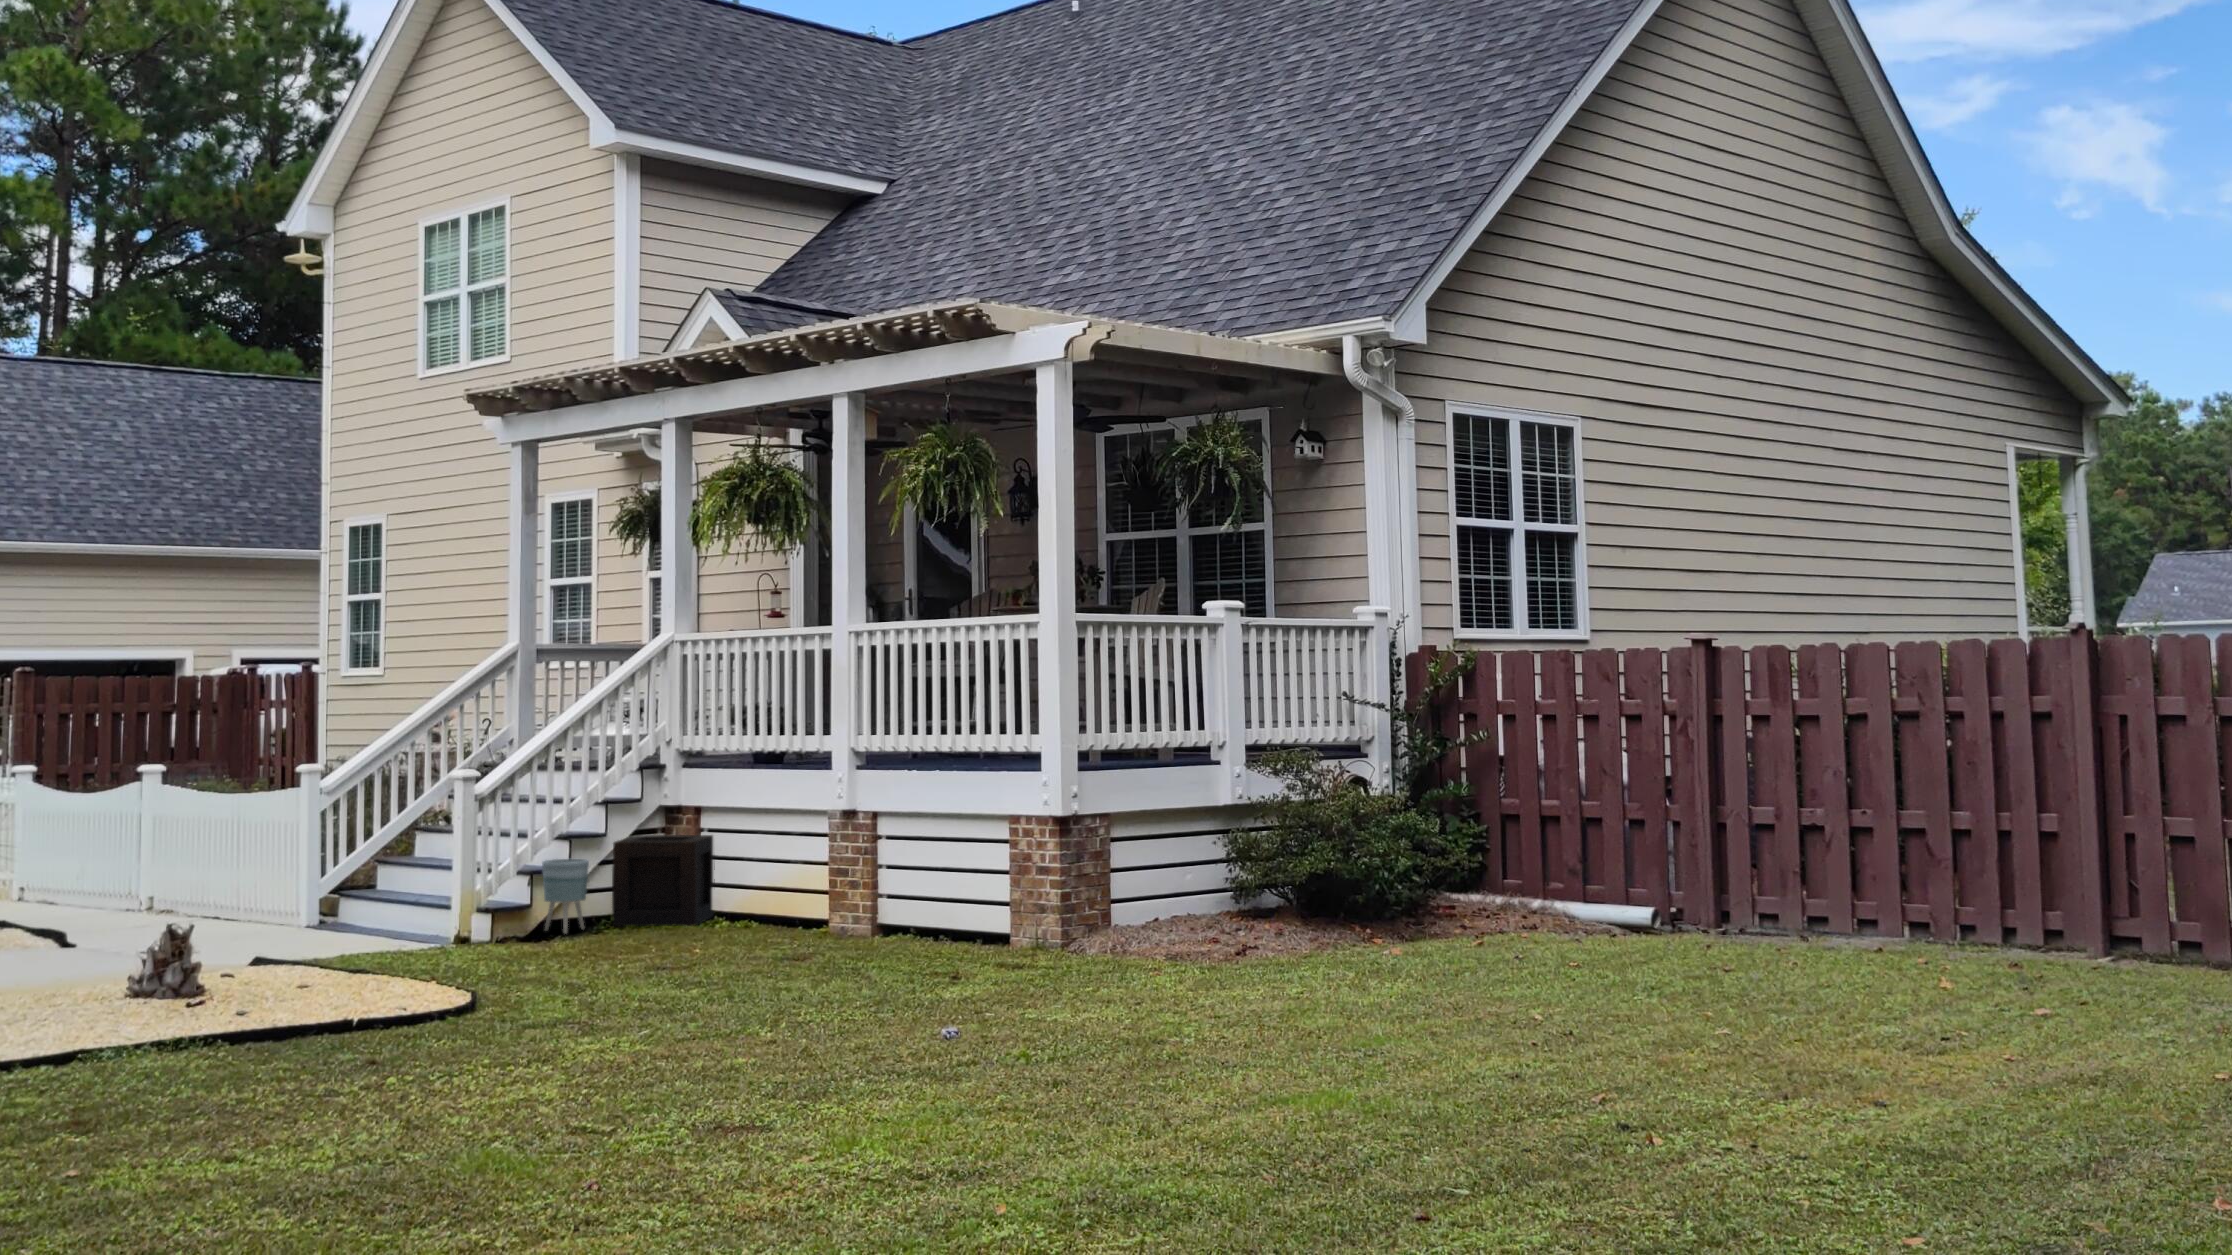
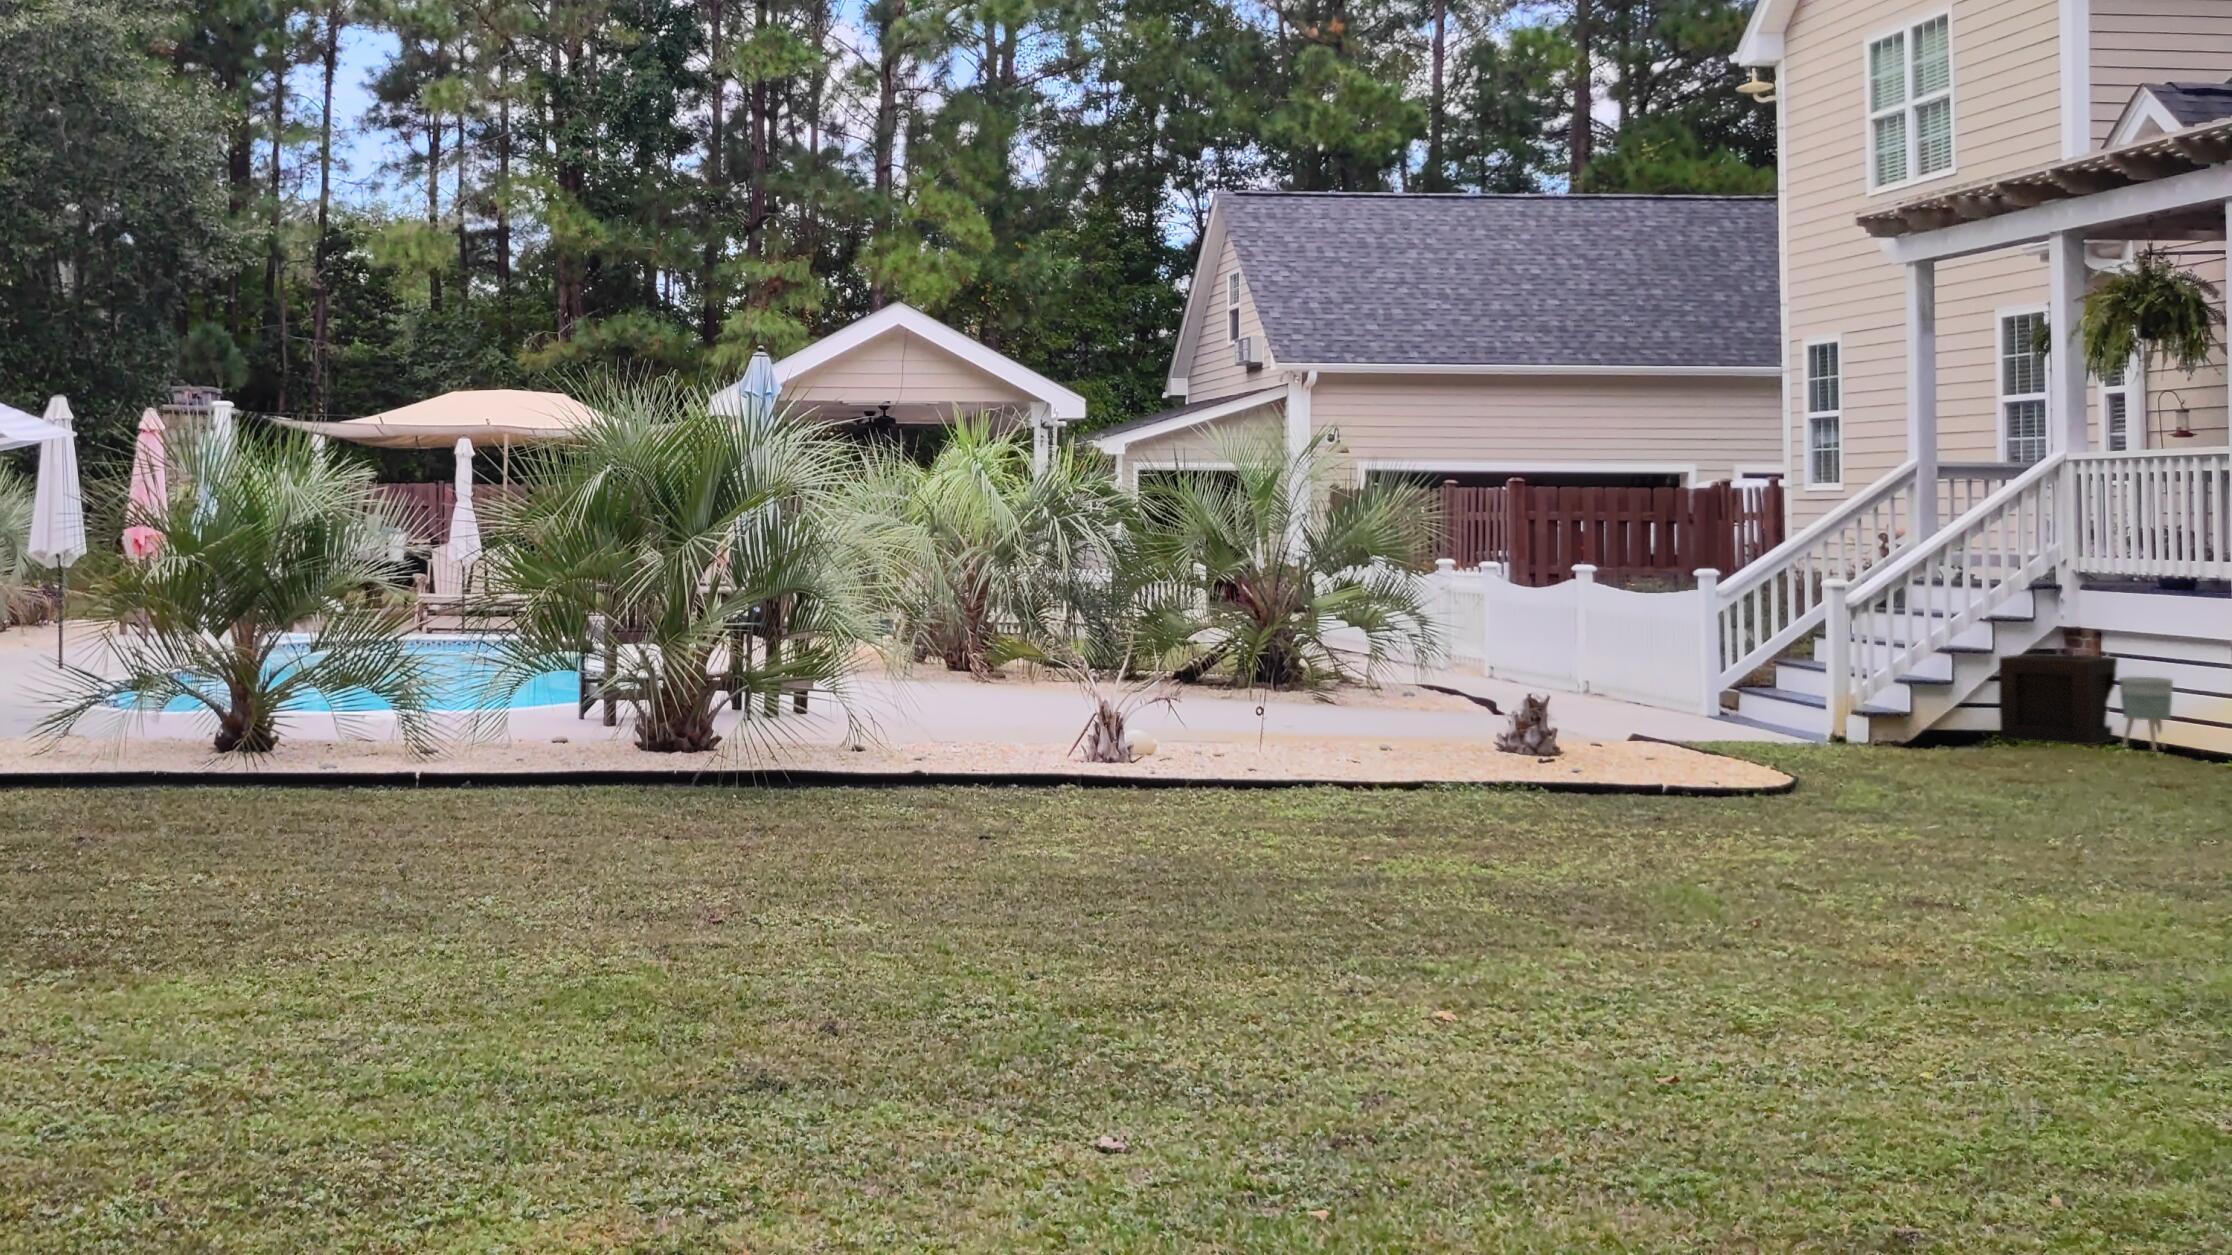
planter: present [542,859,589,933] -> present [2120,677,2173,752]

